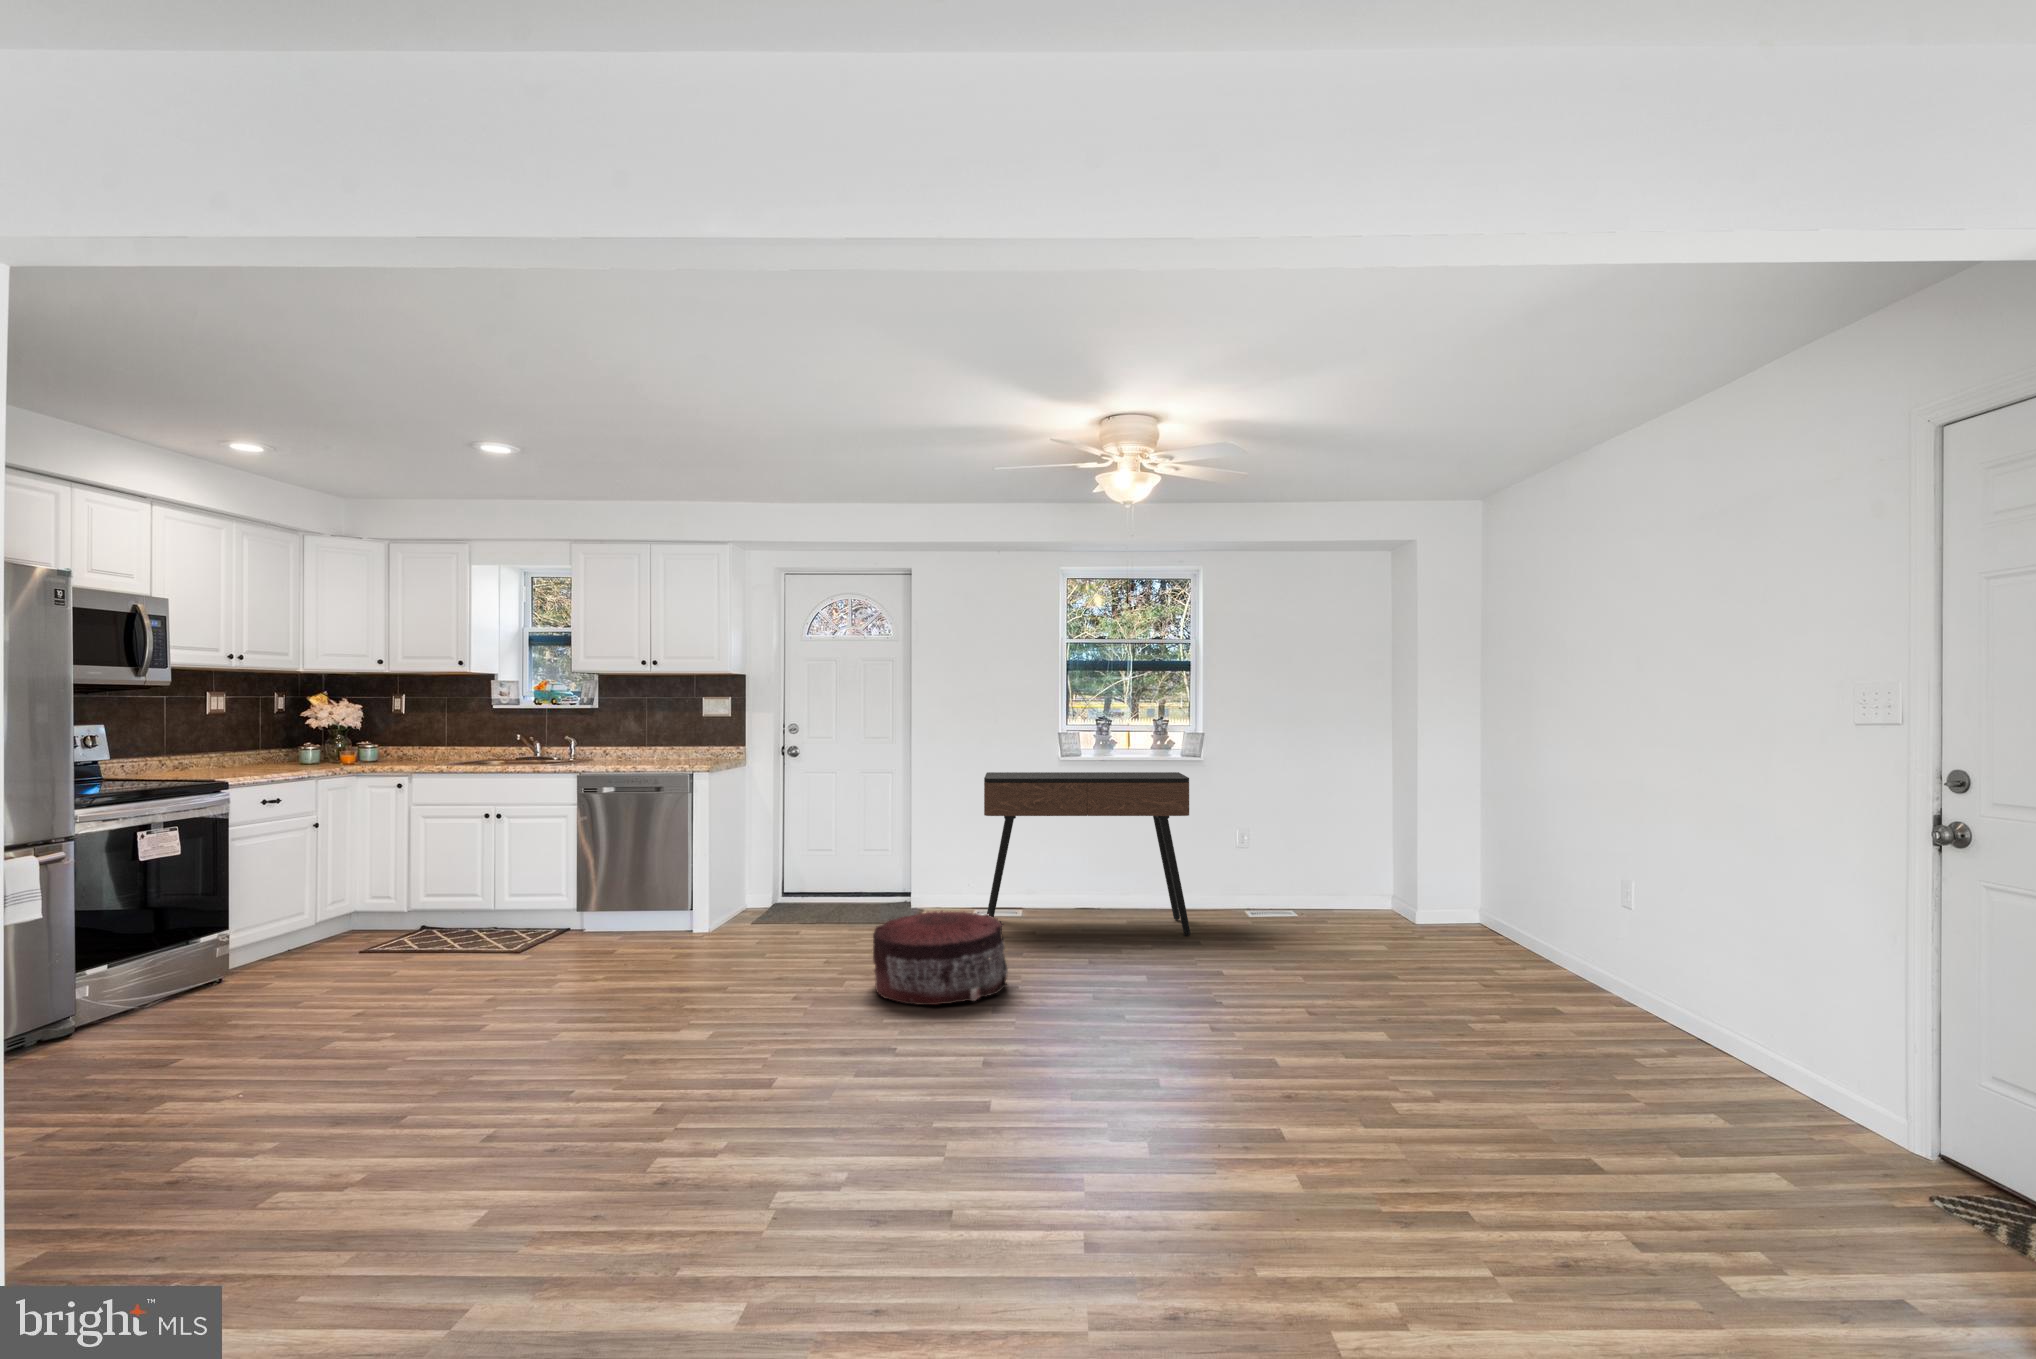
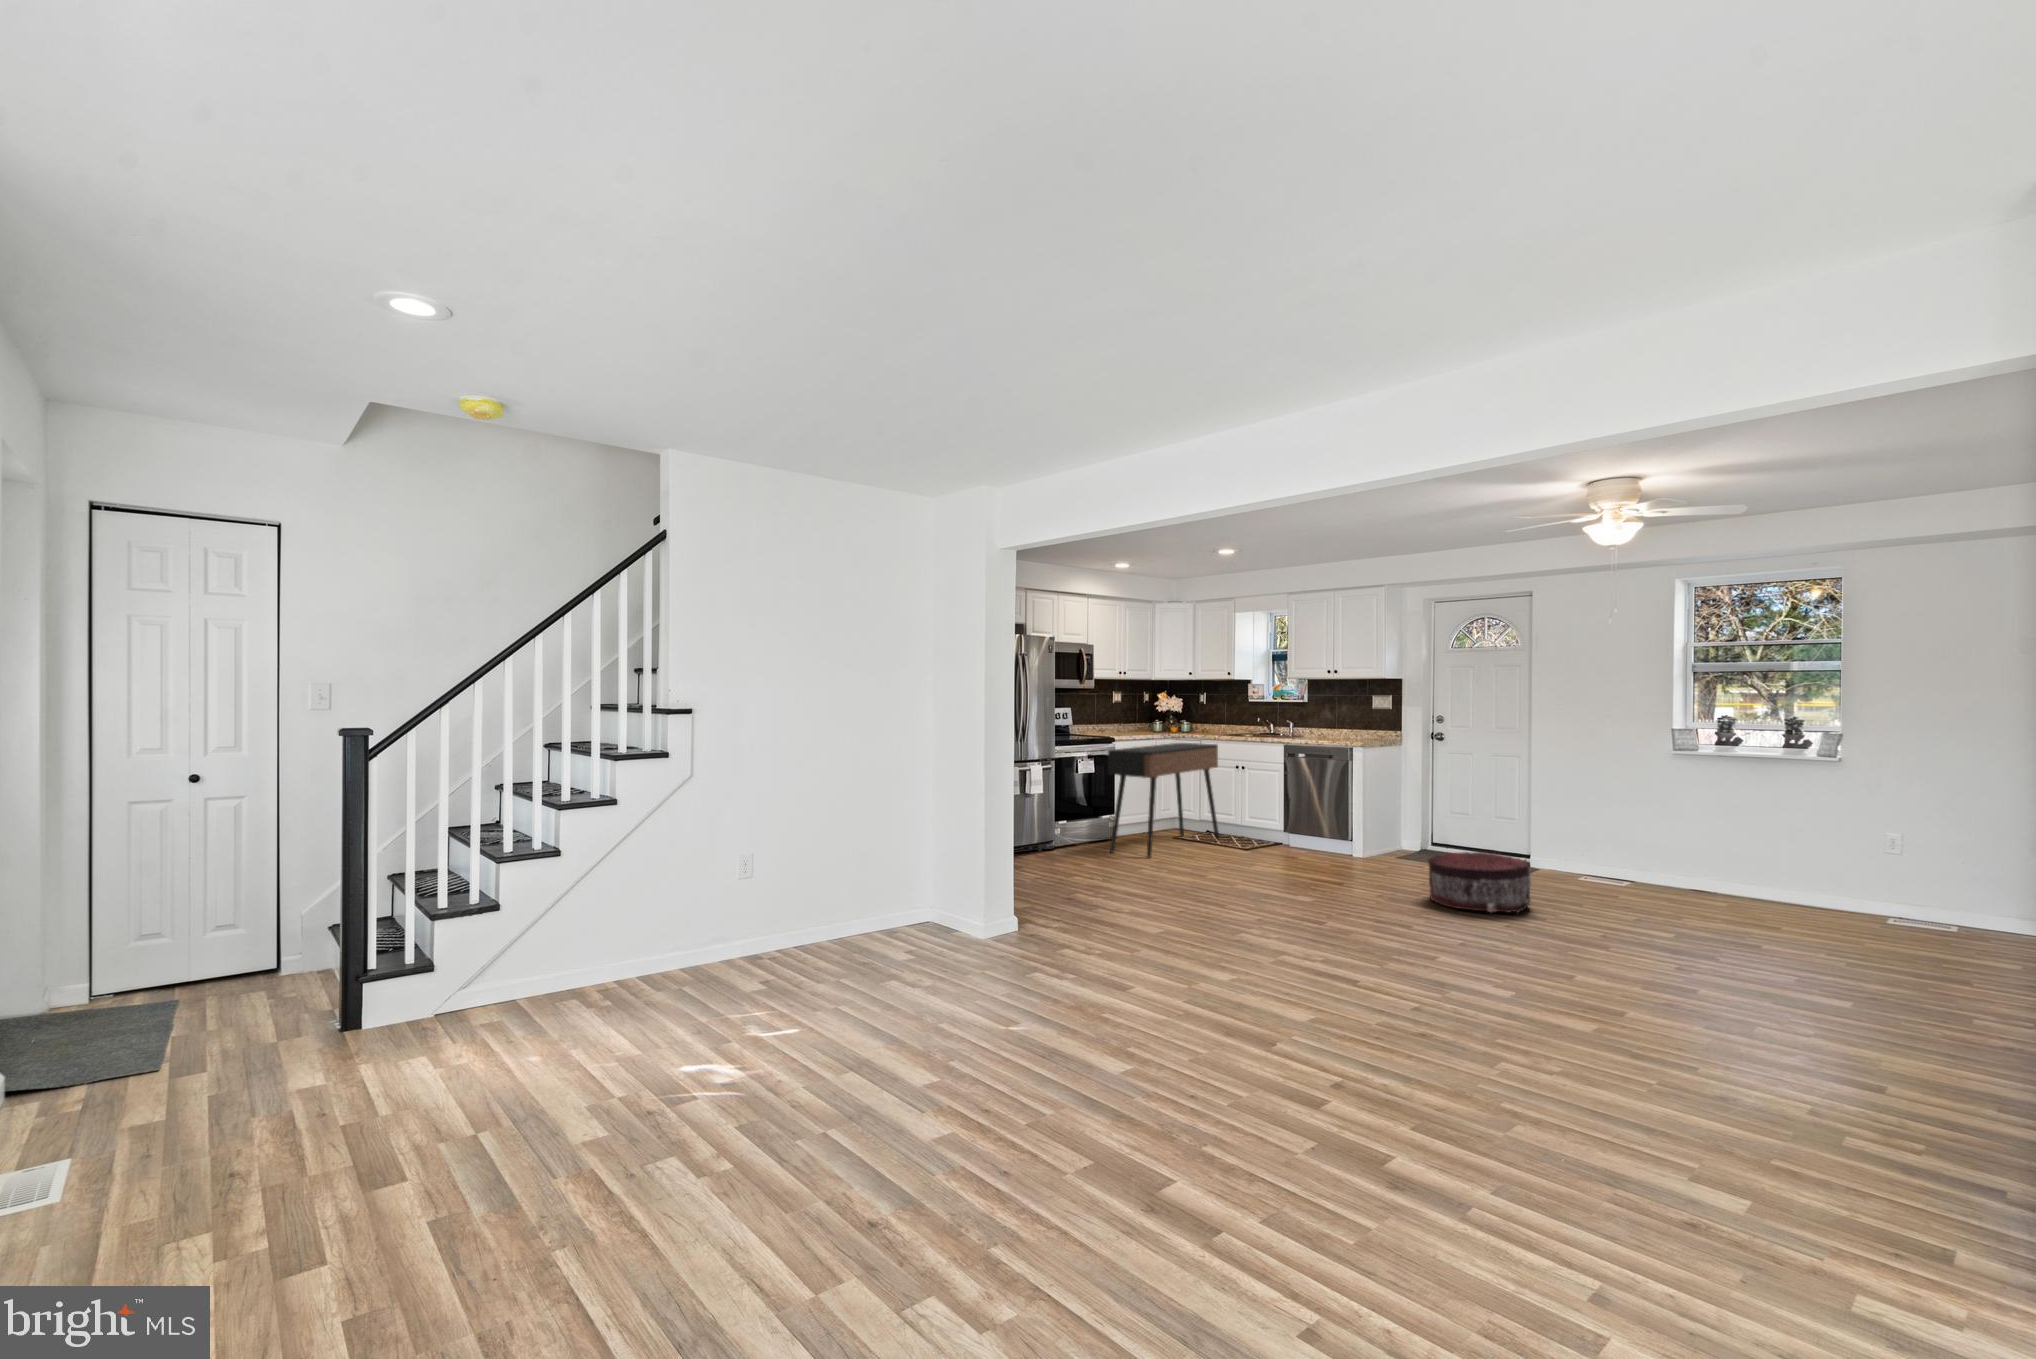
console table: present [984,772,1191,936] -> present [1108,743,1219,858]

